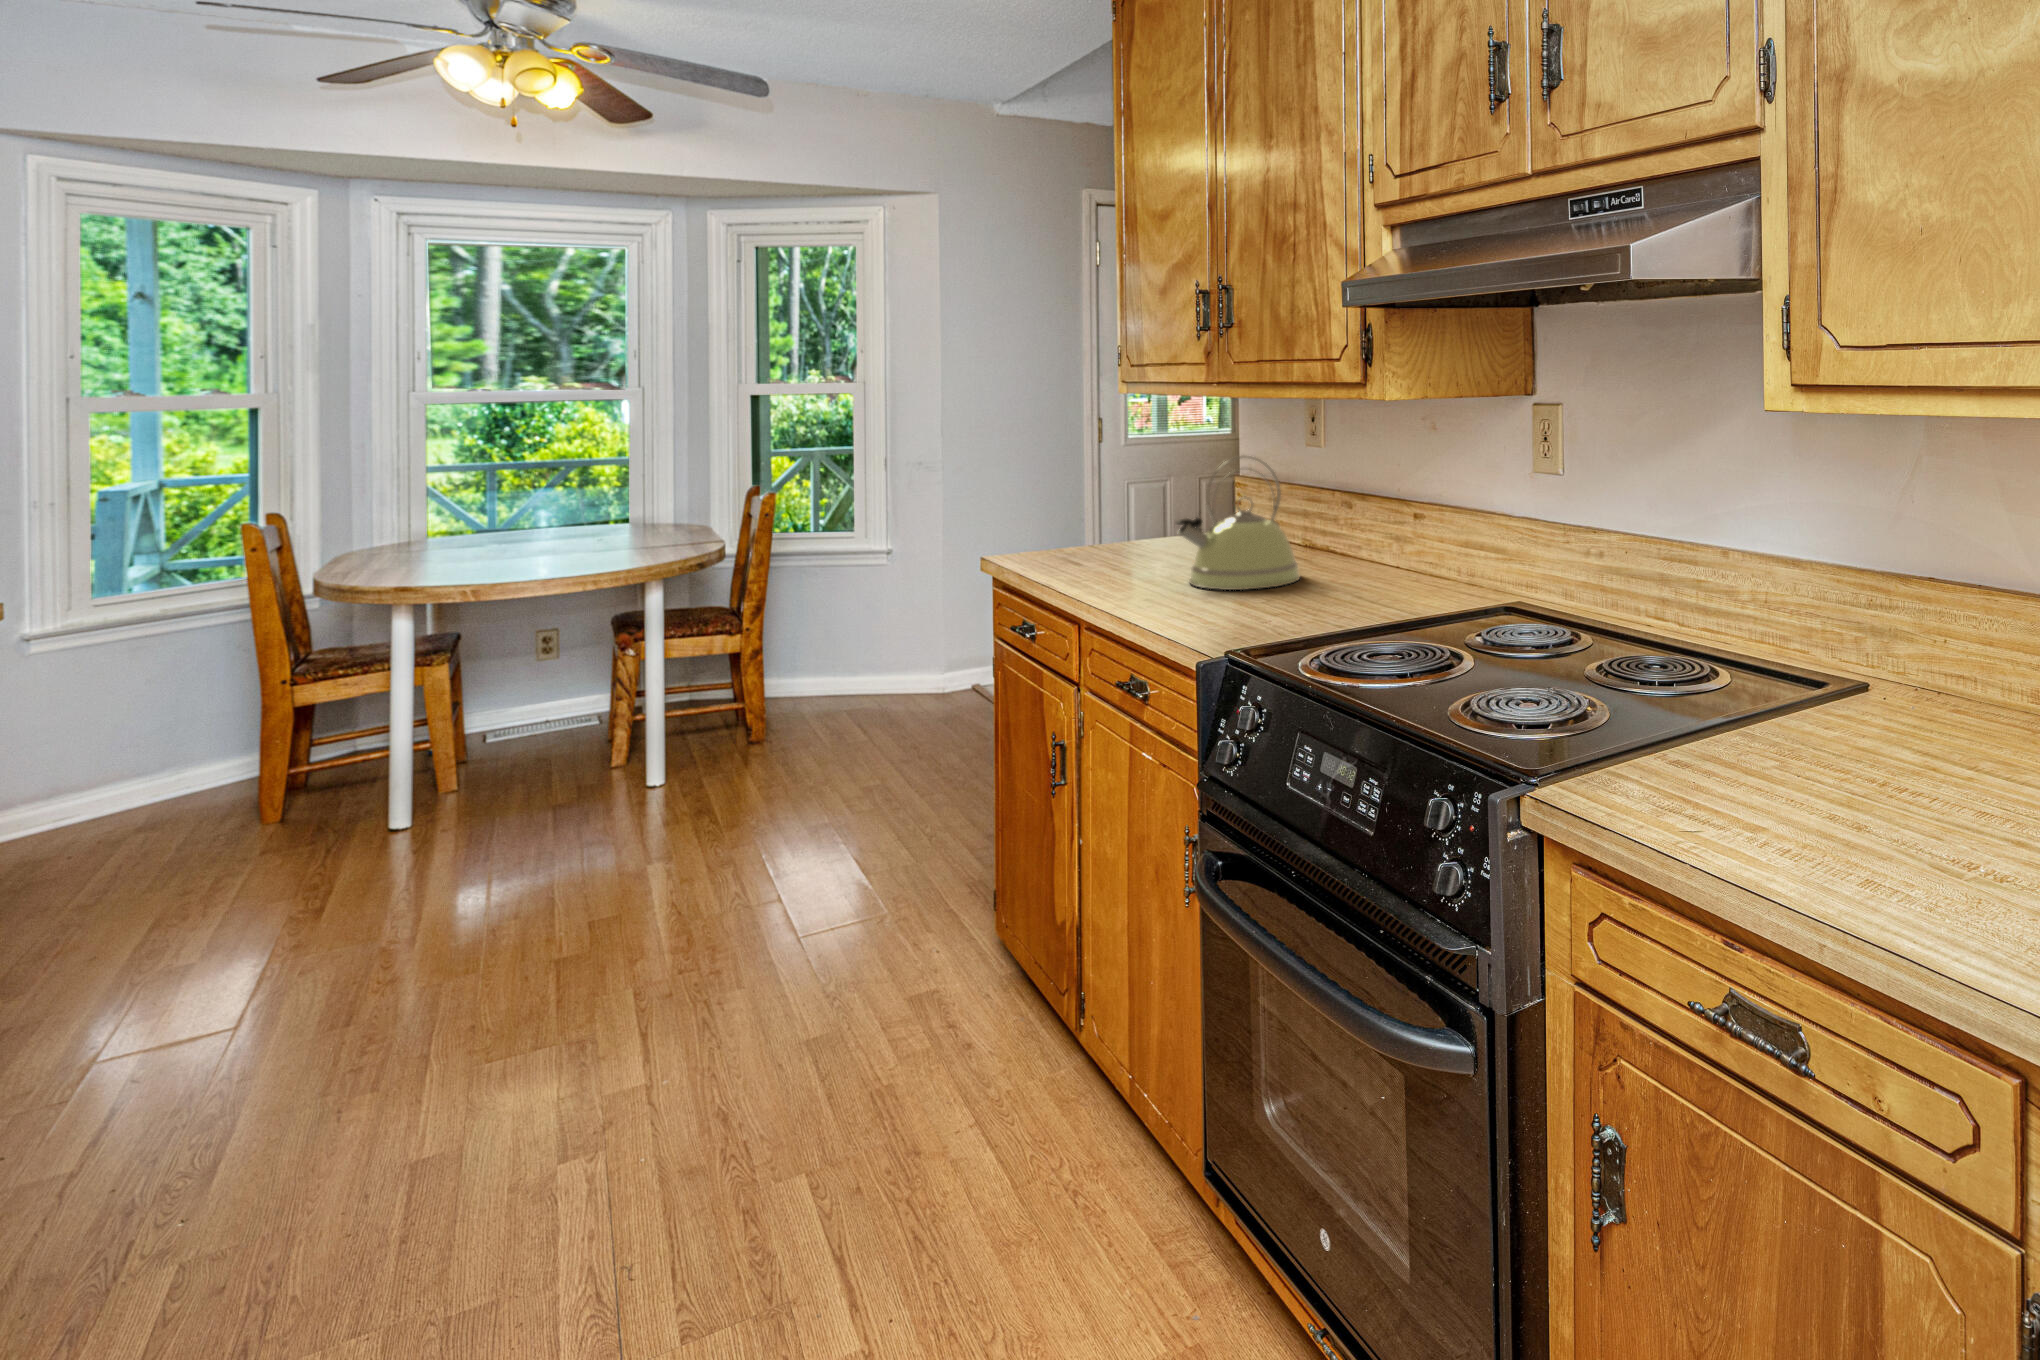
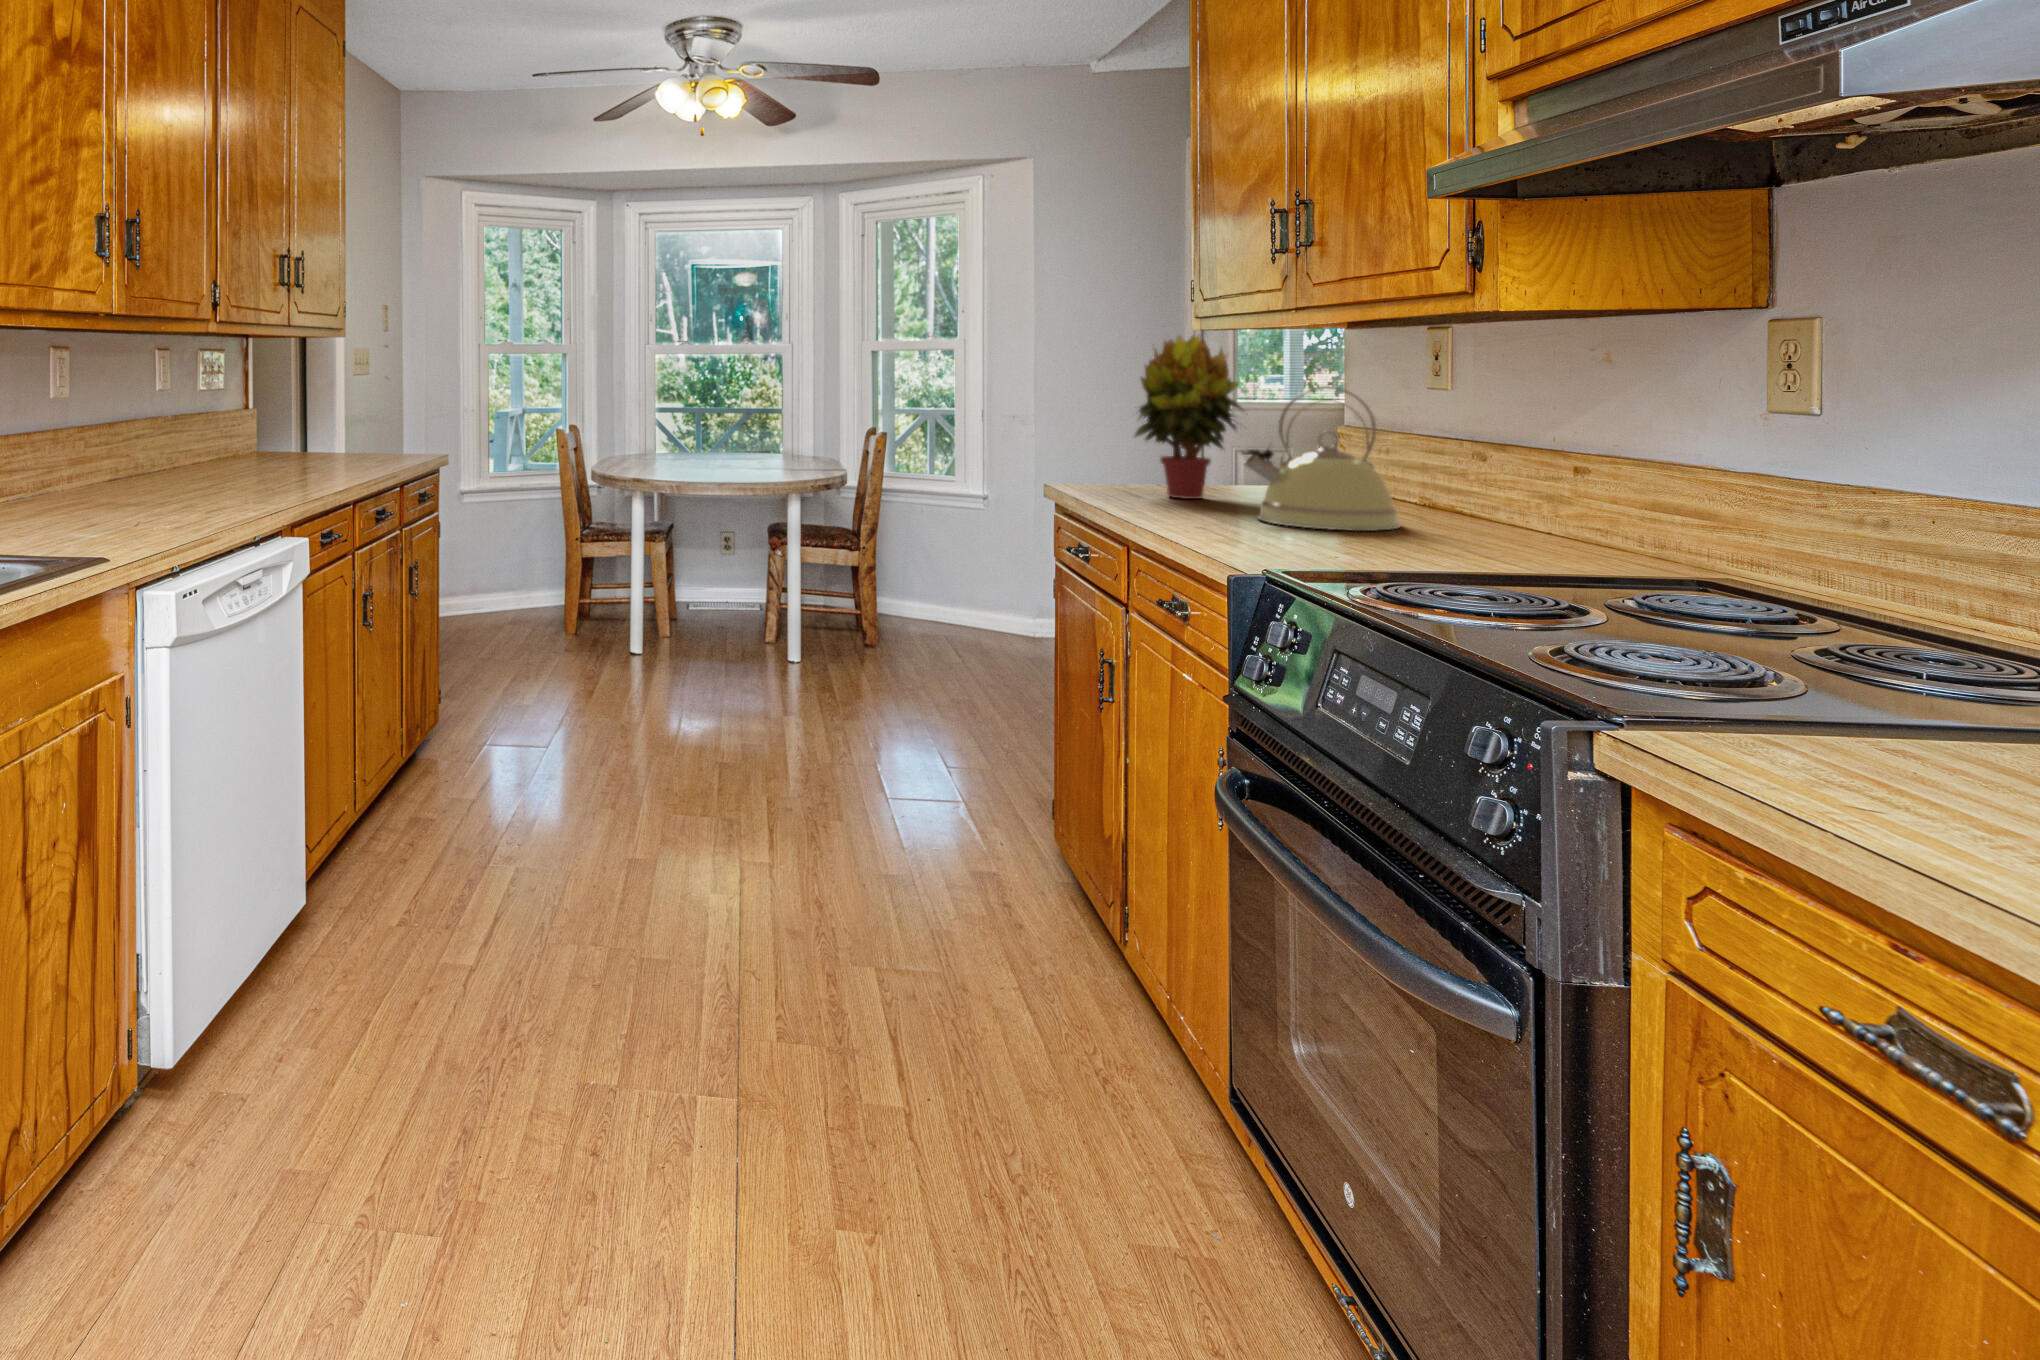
potted plant: none [1065,403,1173,565] -> present [1135,336,1246,499]

